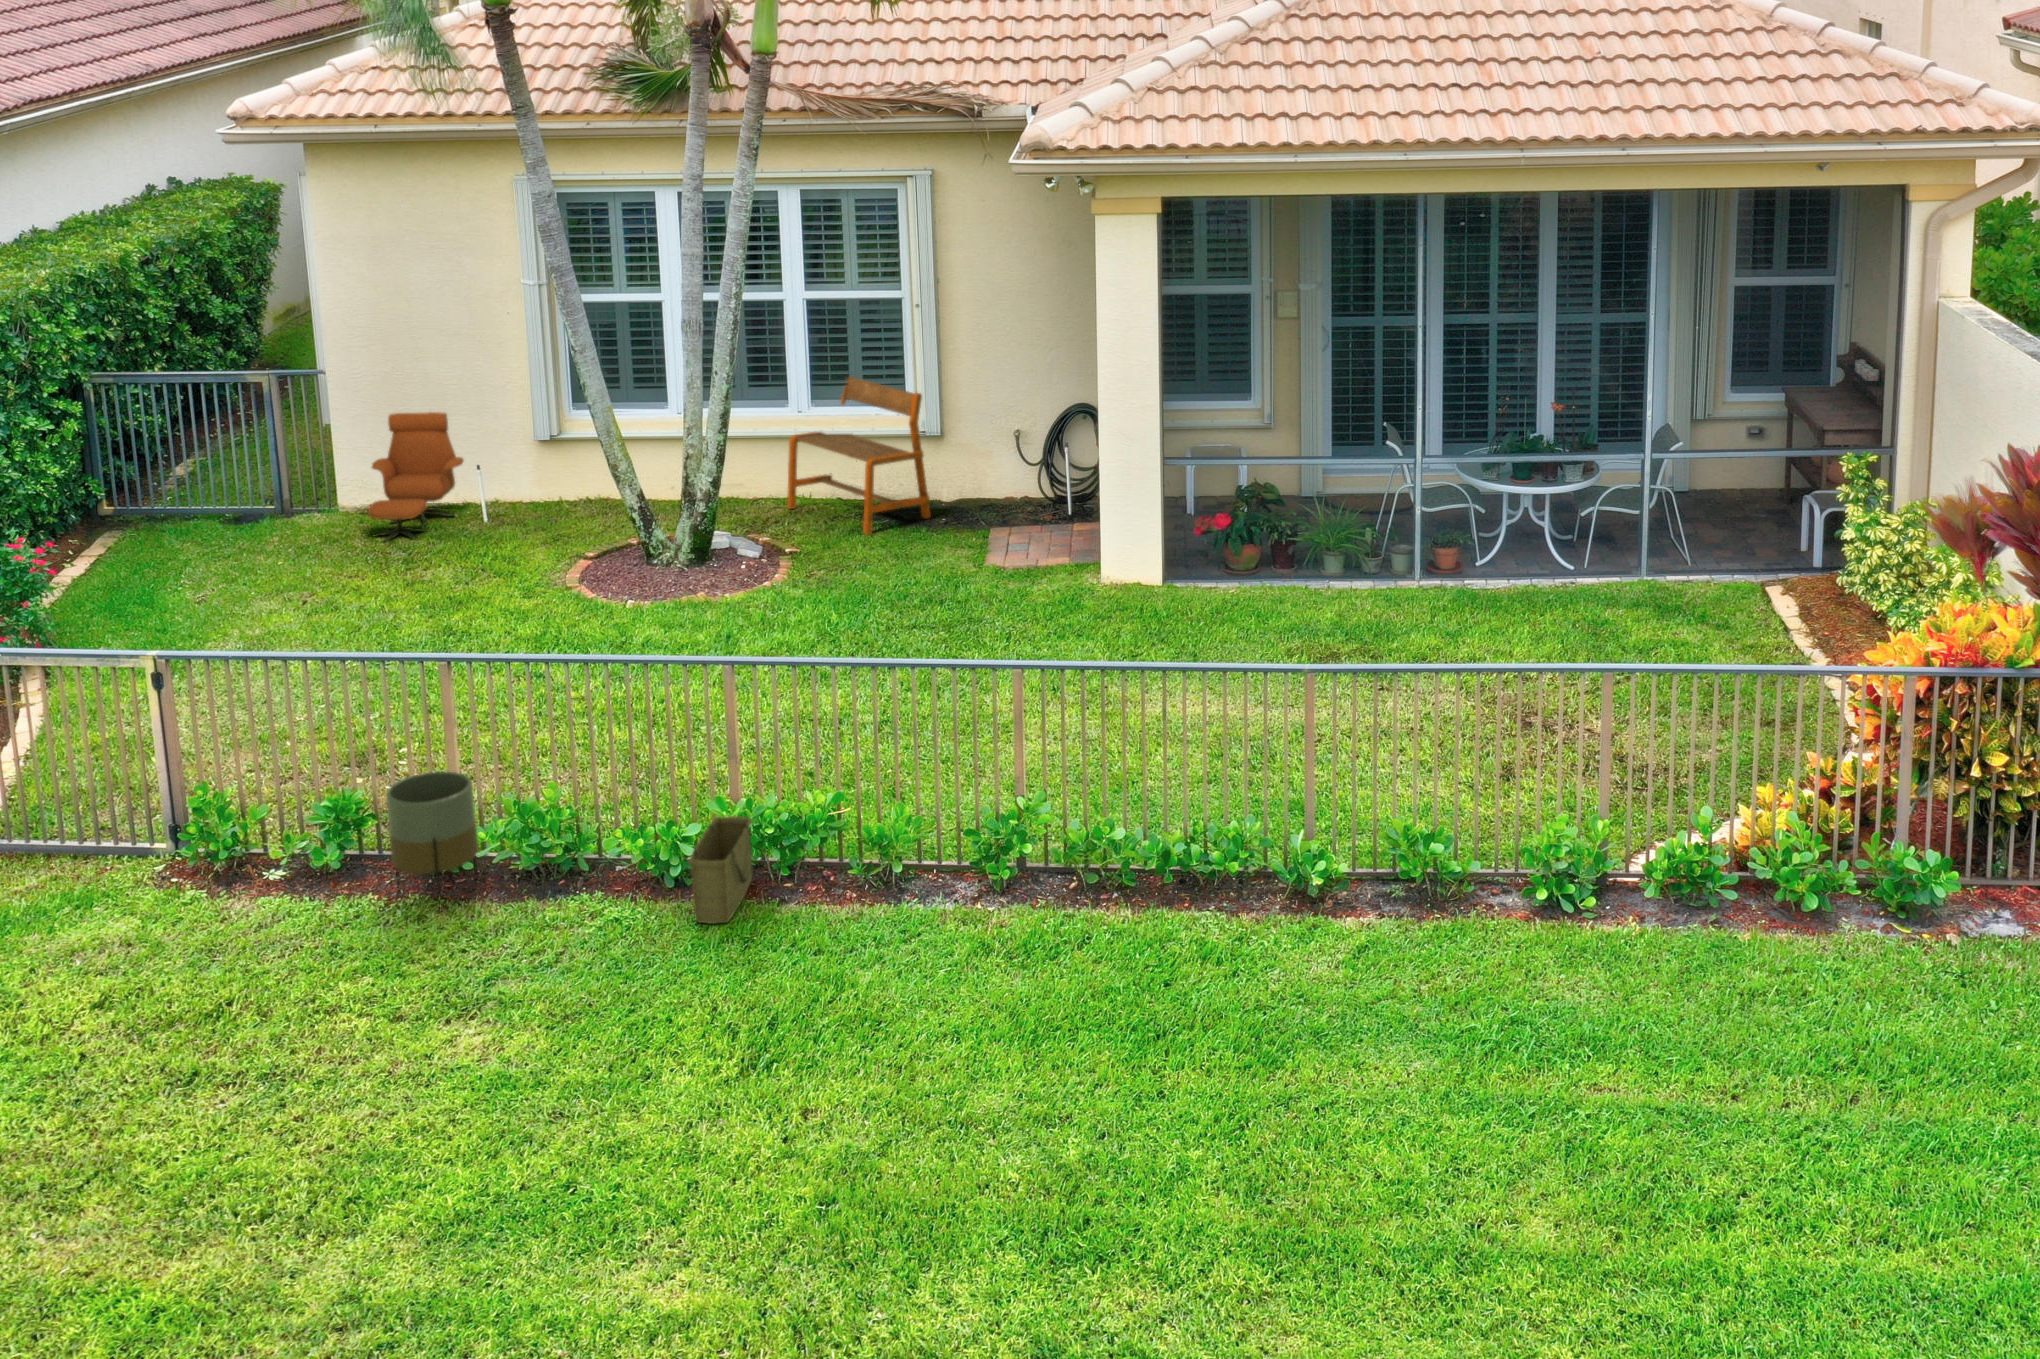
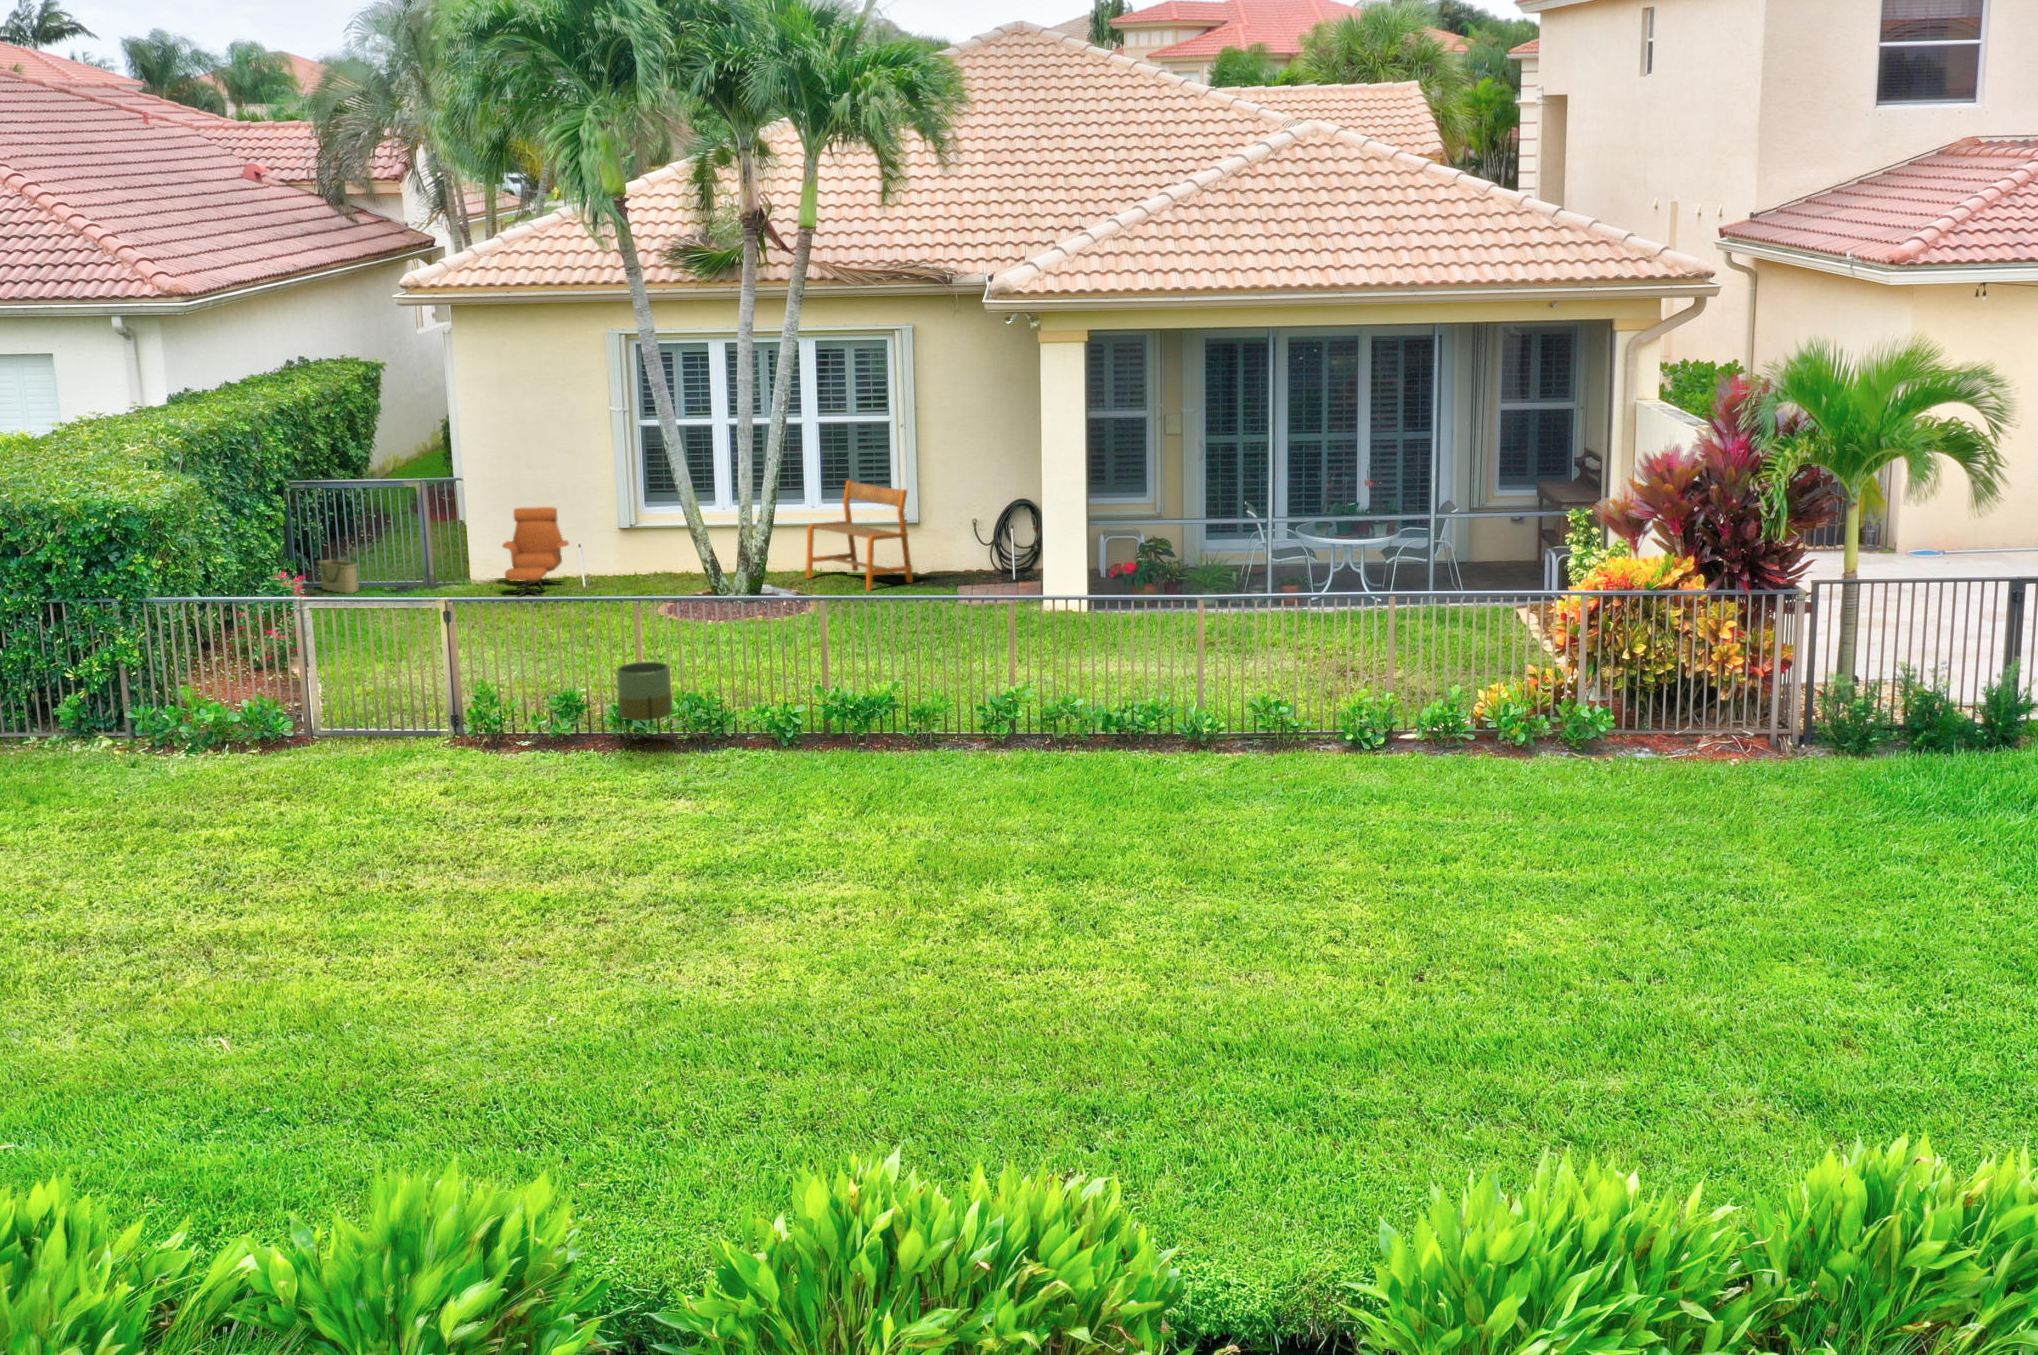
basket: present [689,816,752,924] -> present [319,559,359,593]

